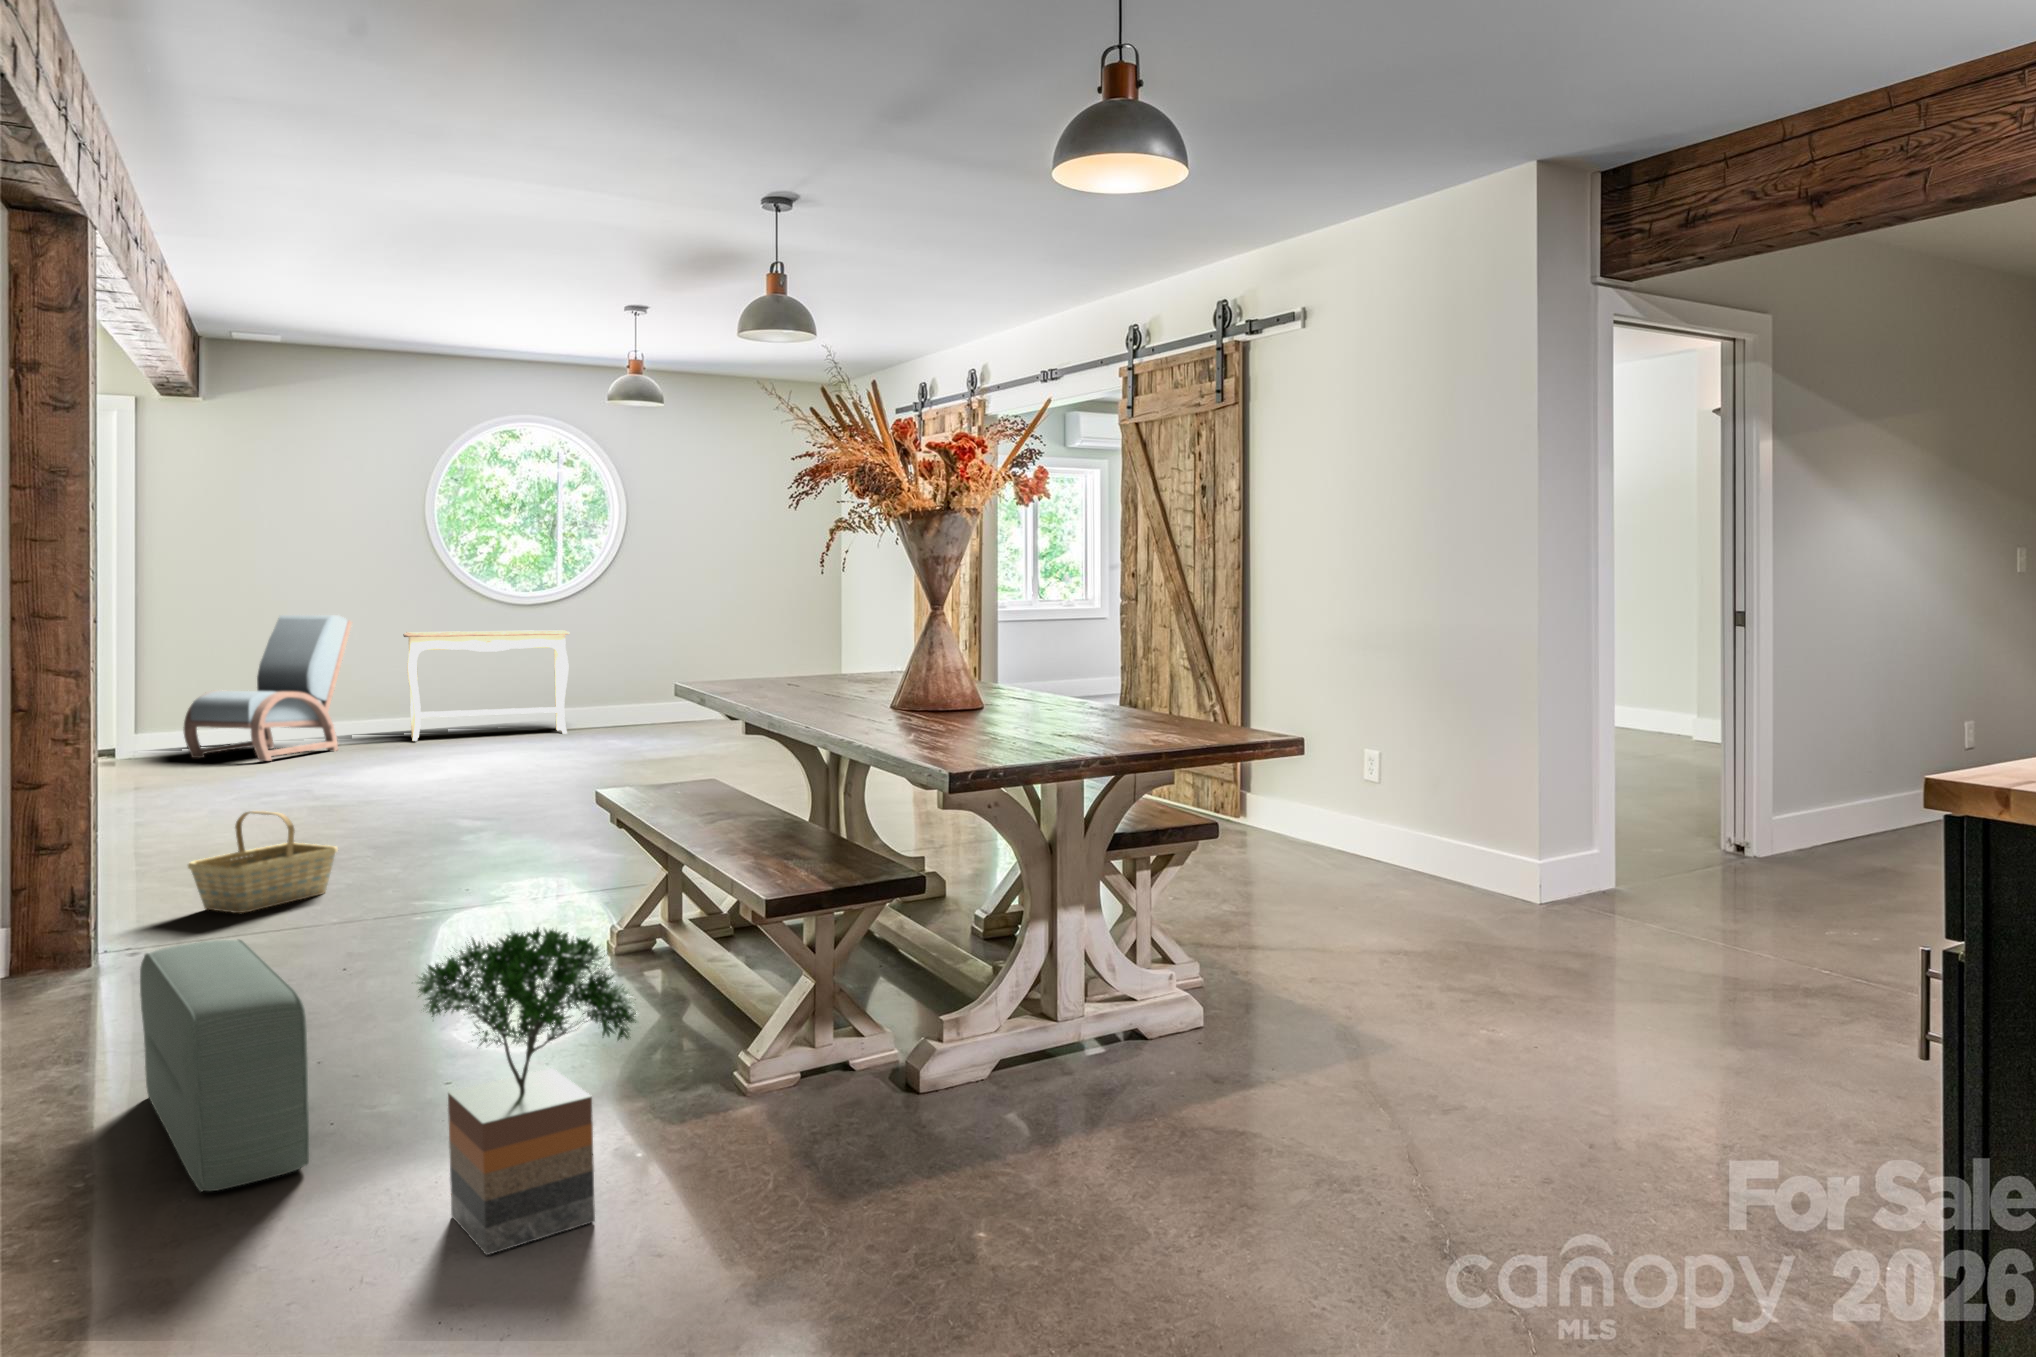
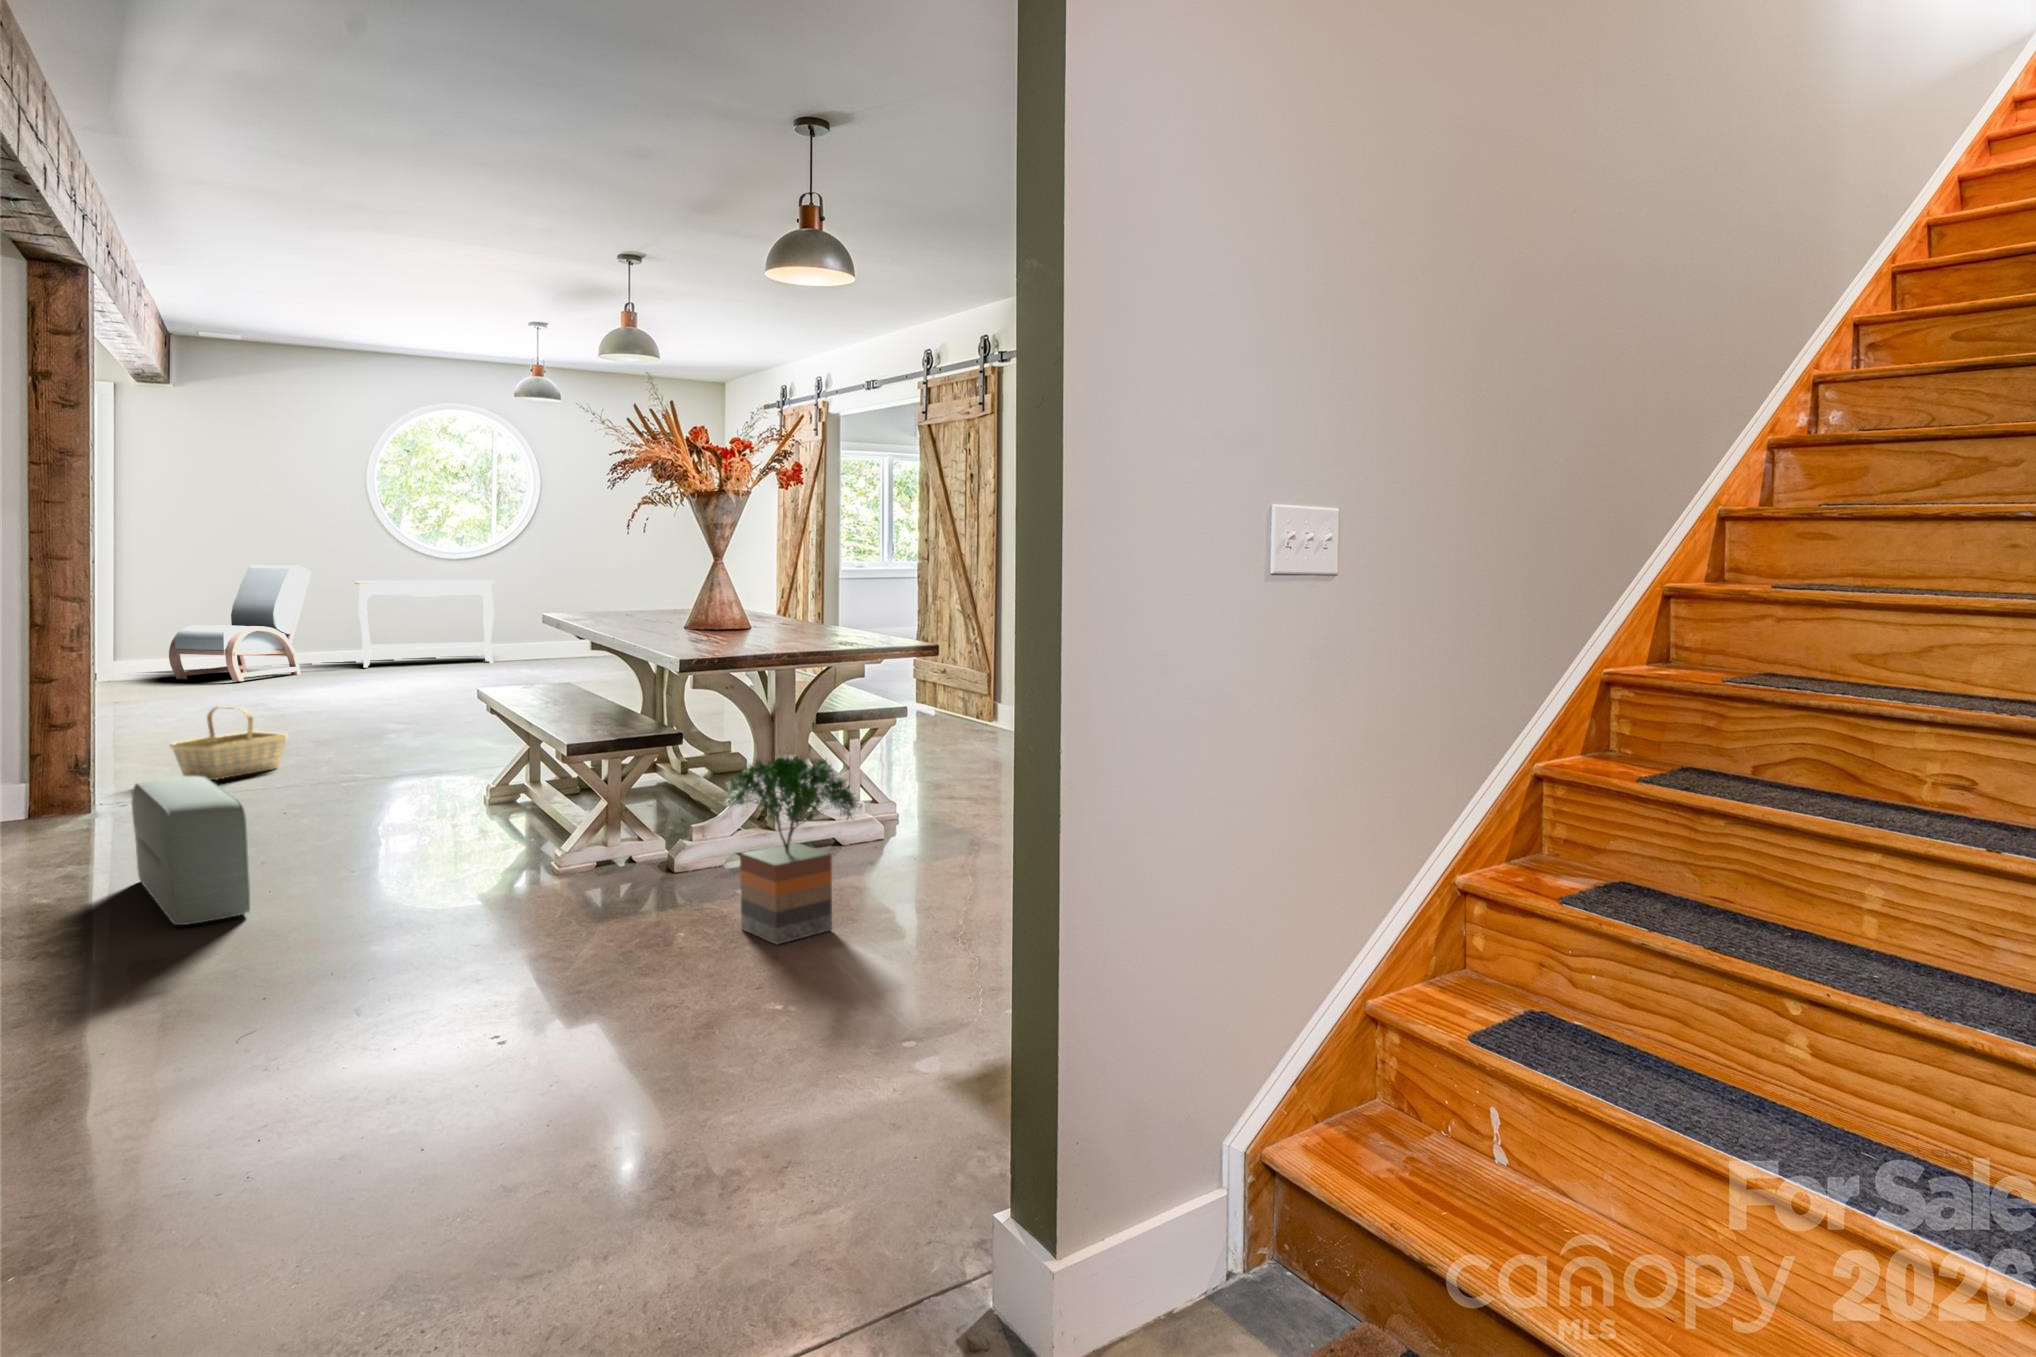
potted tree: present [412,928,638,1255] -> present [727,756,860,944]

